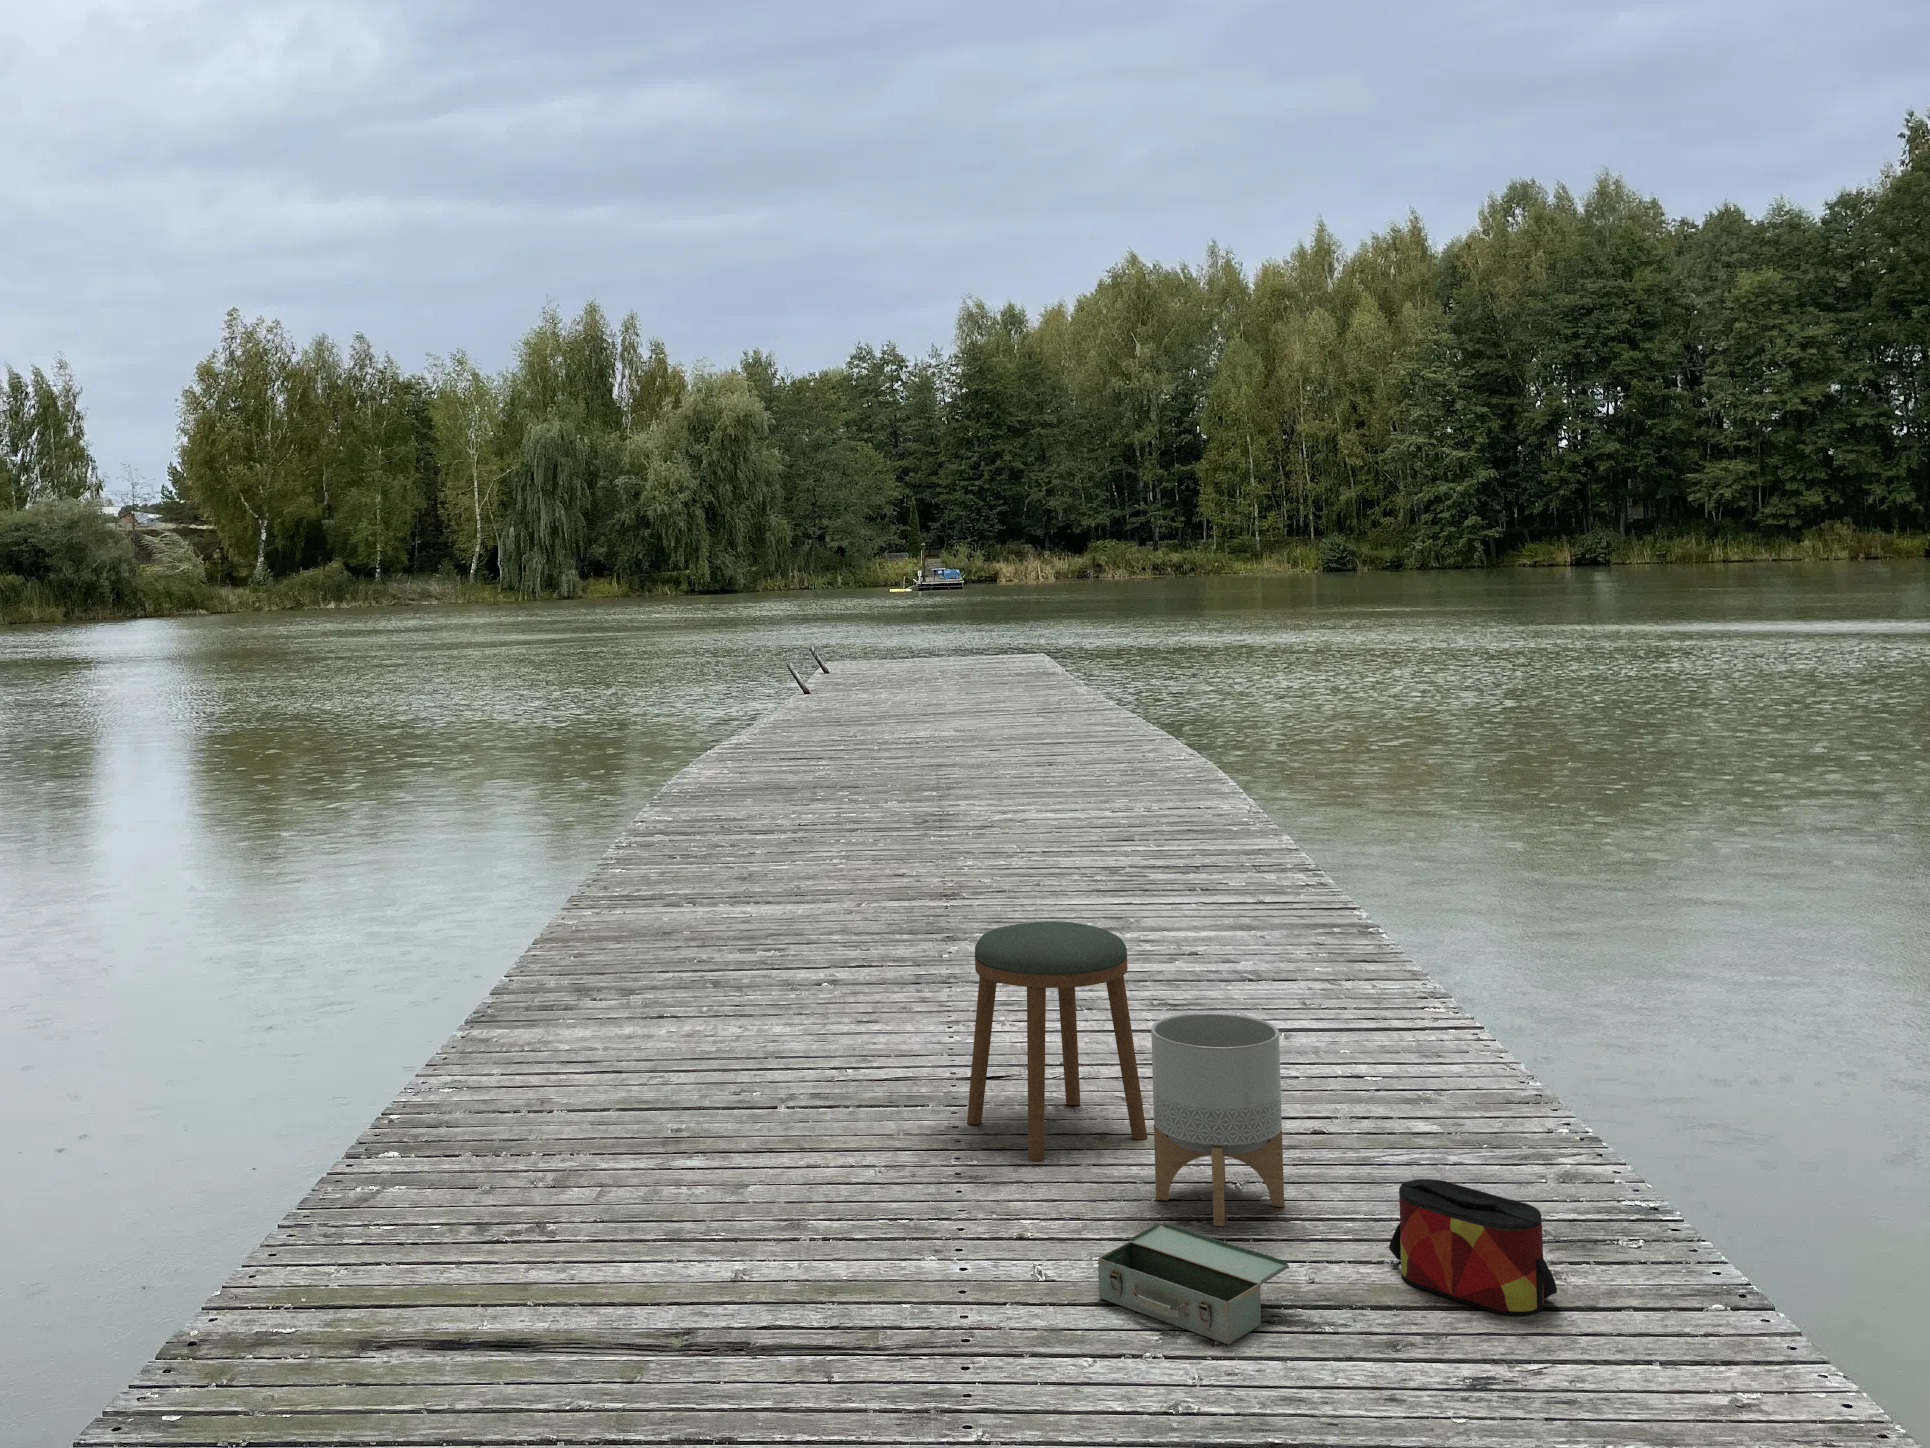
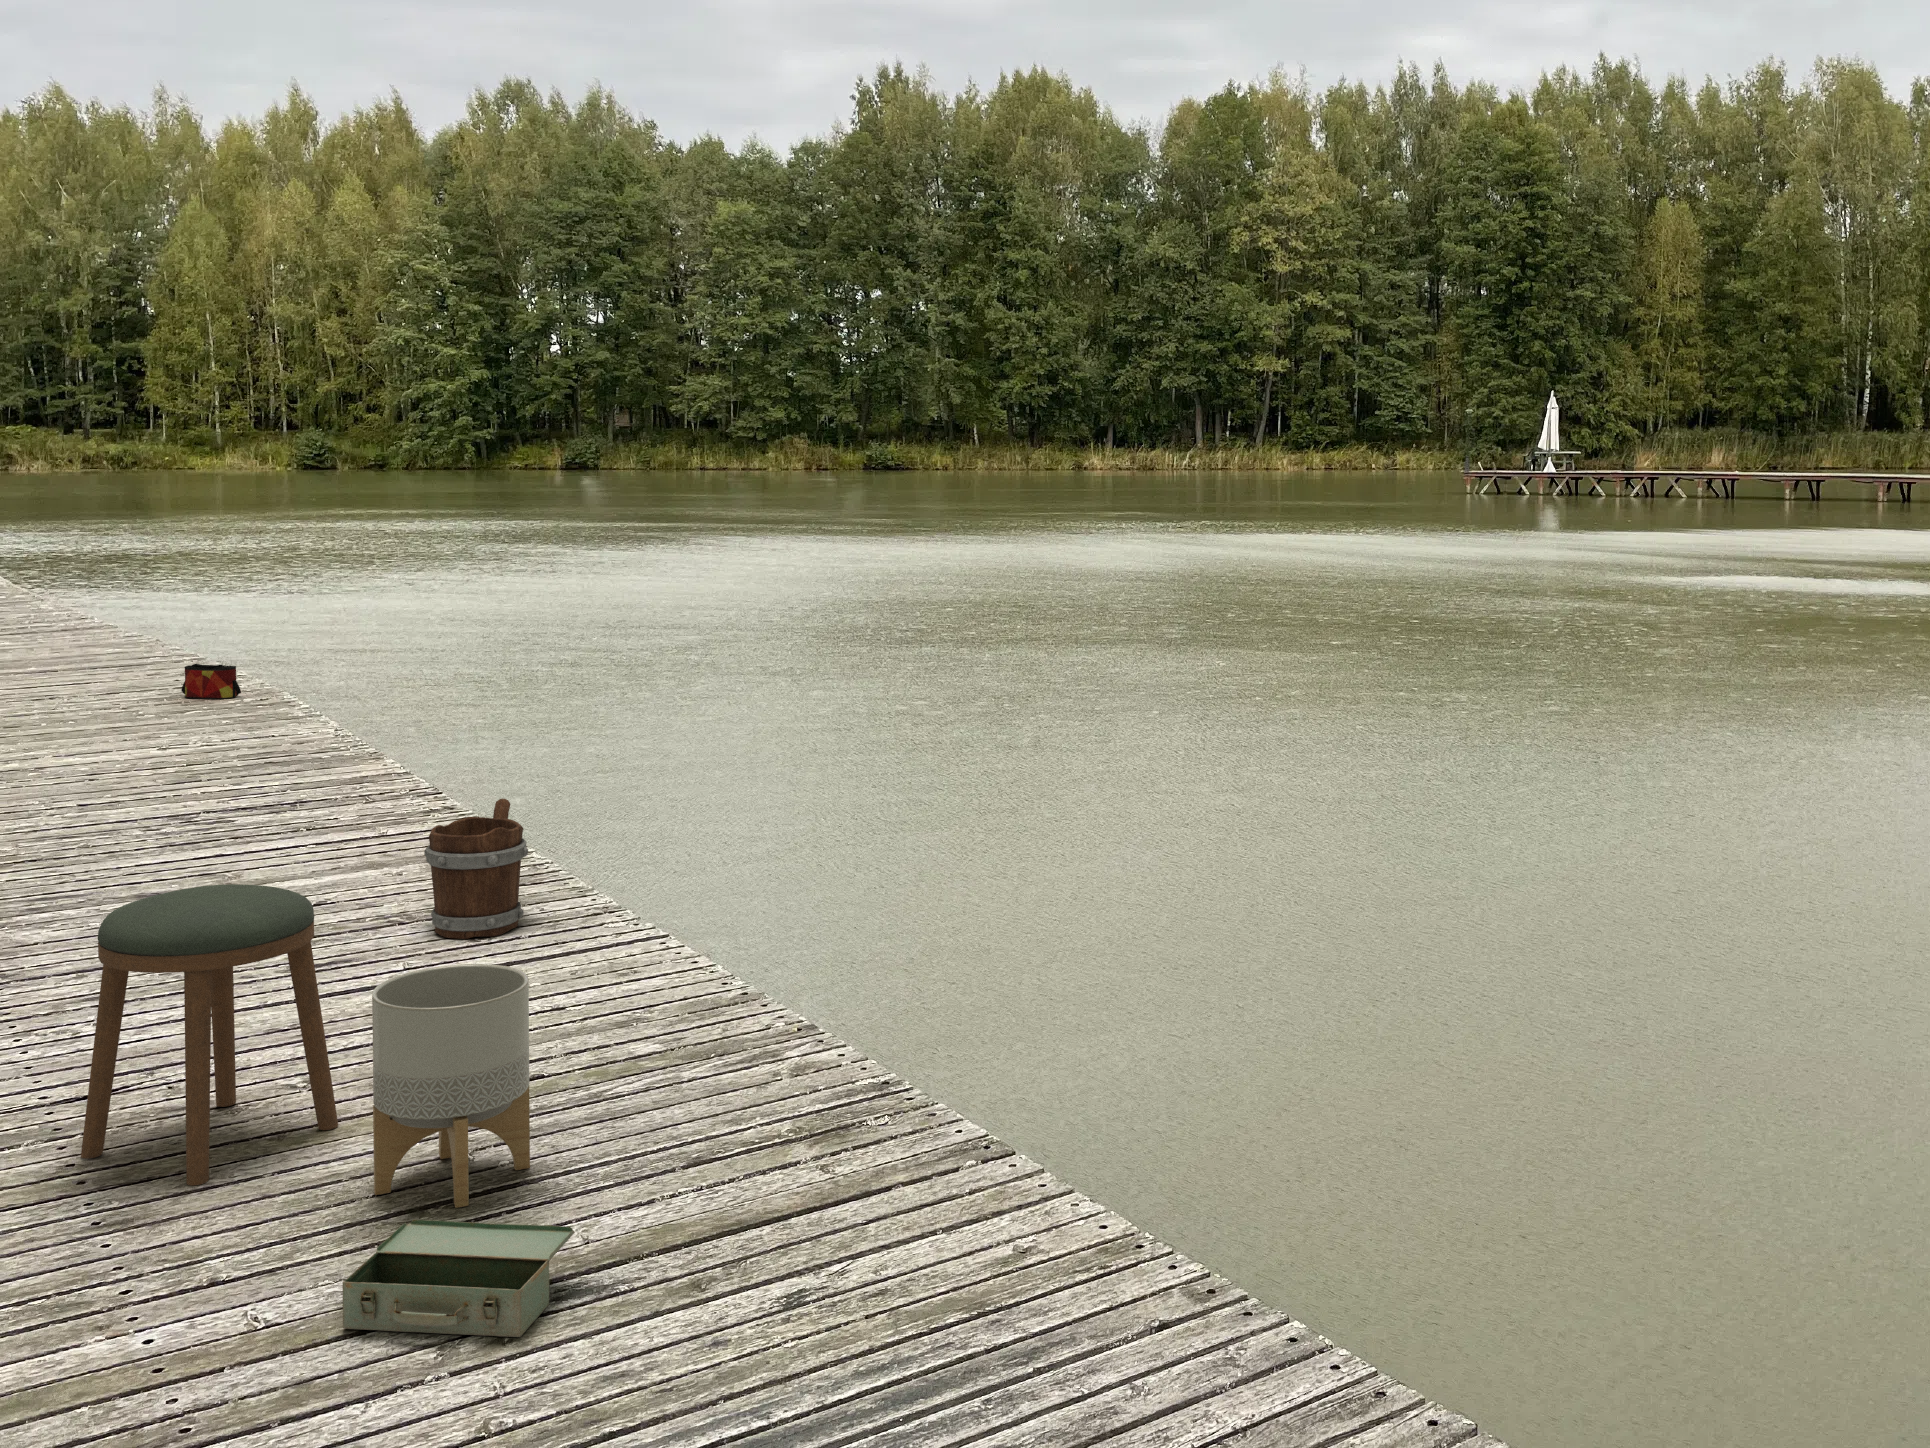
bucket: none [1264,877,1352,1002] -> present [424,798,528,939]
bag: present [1389,1179,1557,1316] -> present [181,664,241,699]

